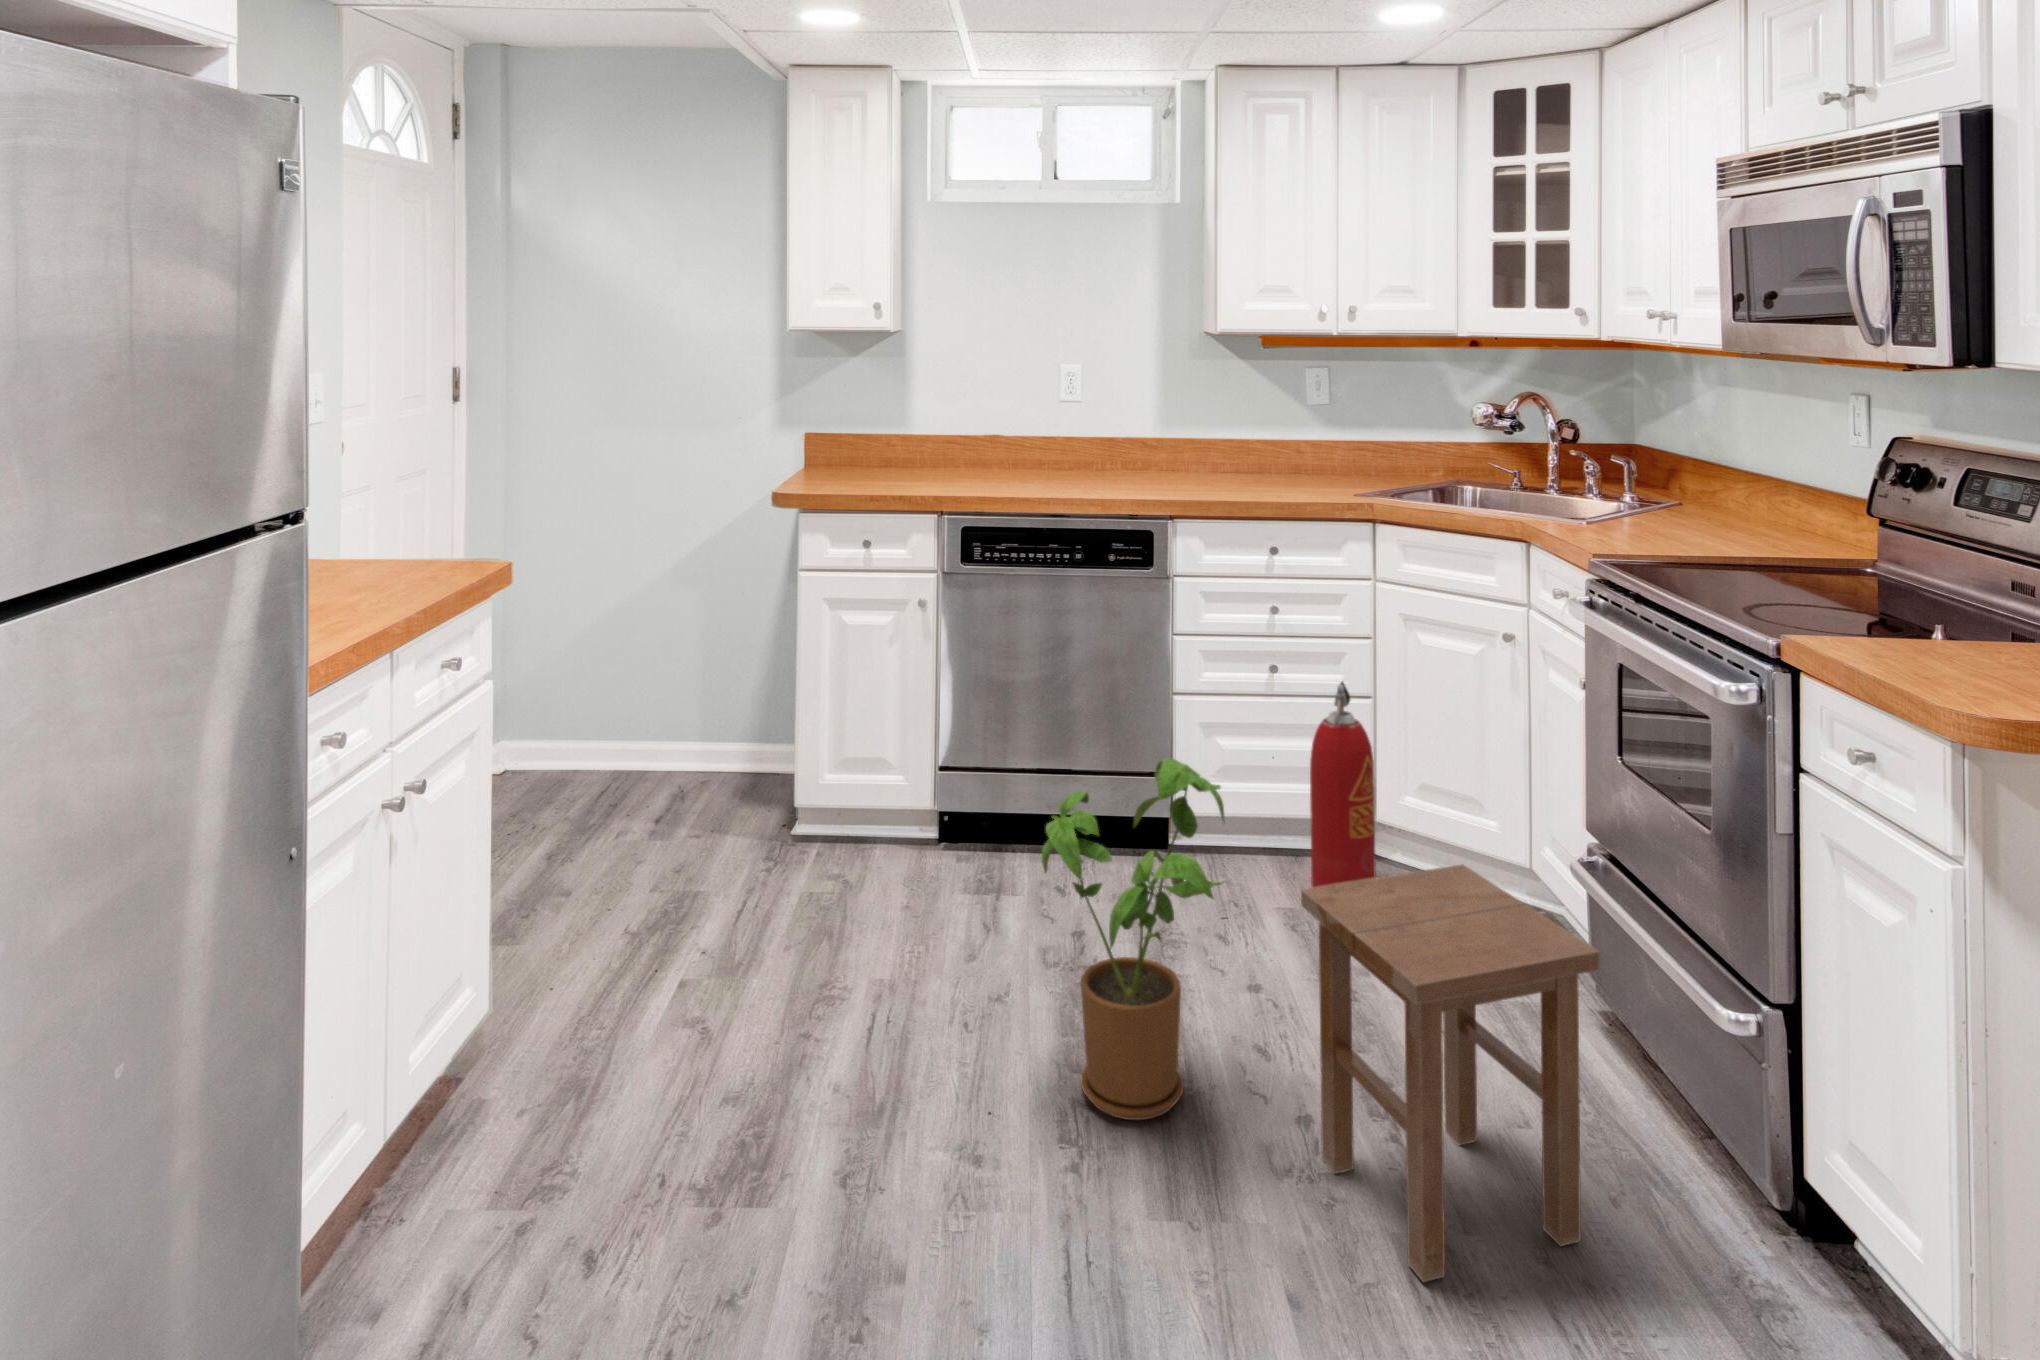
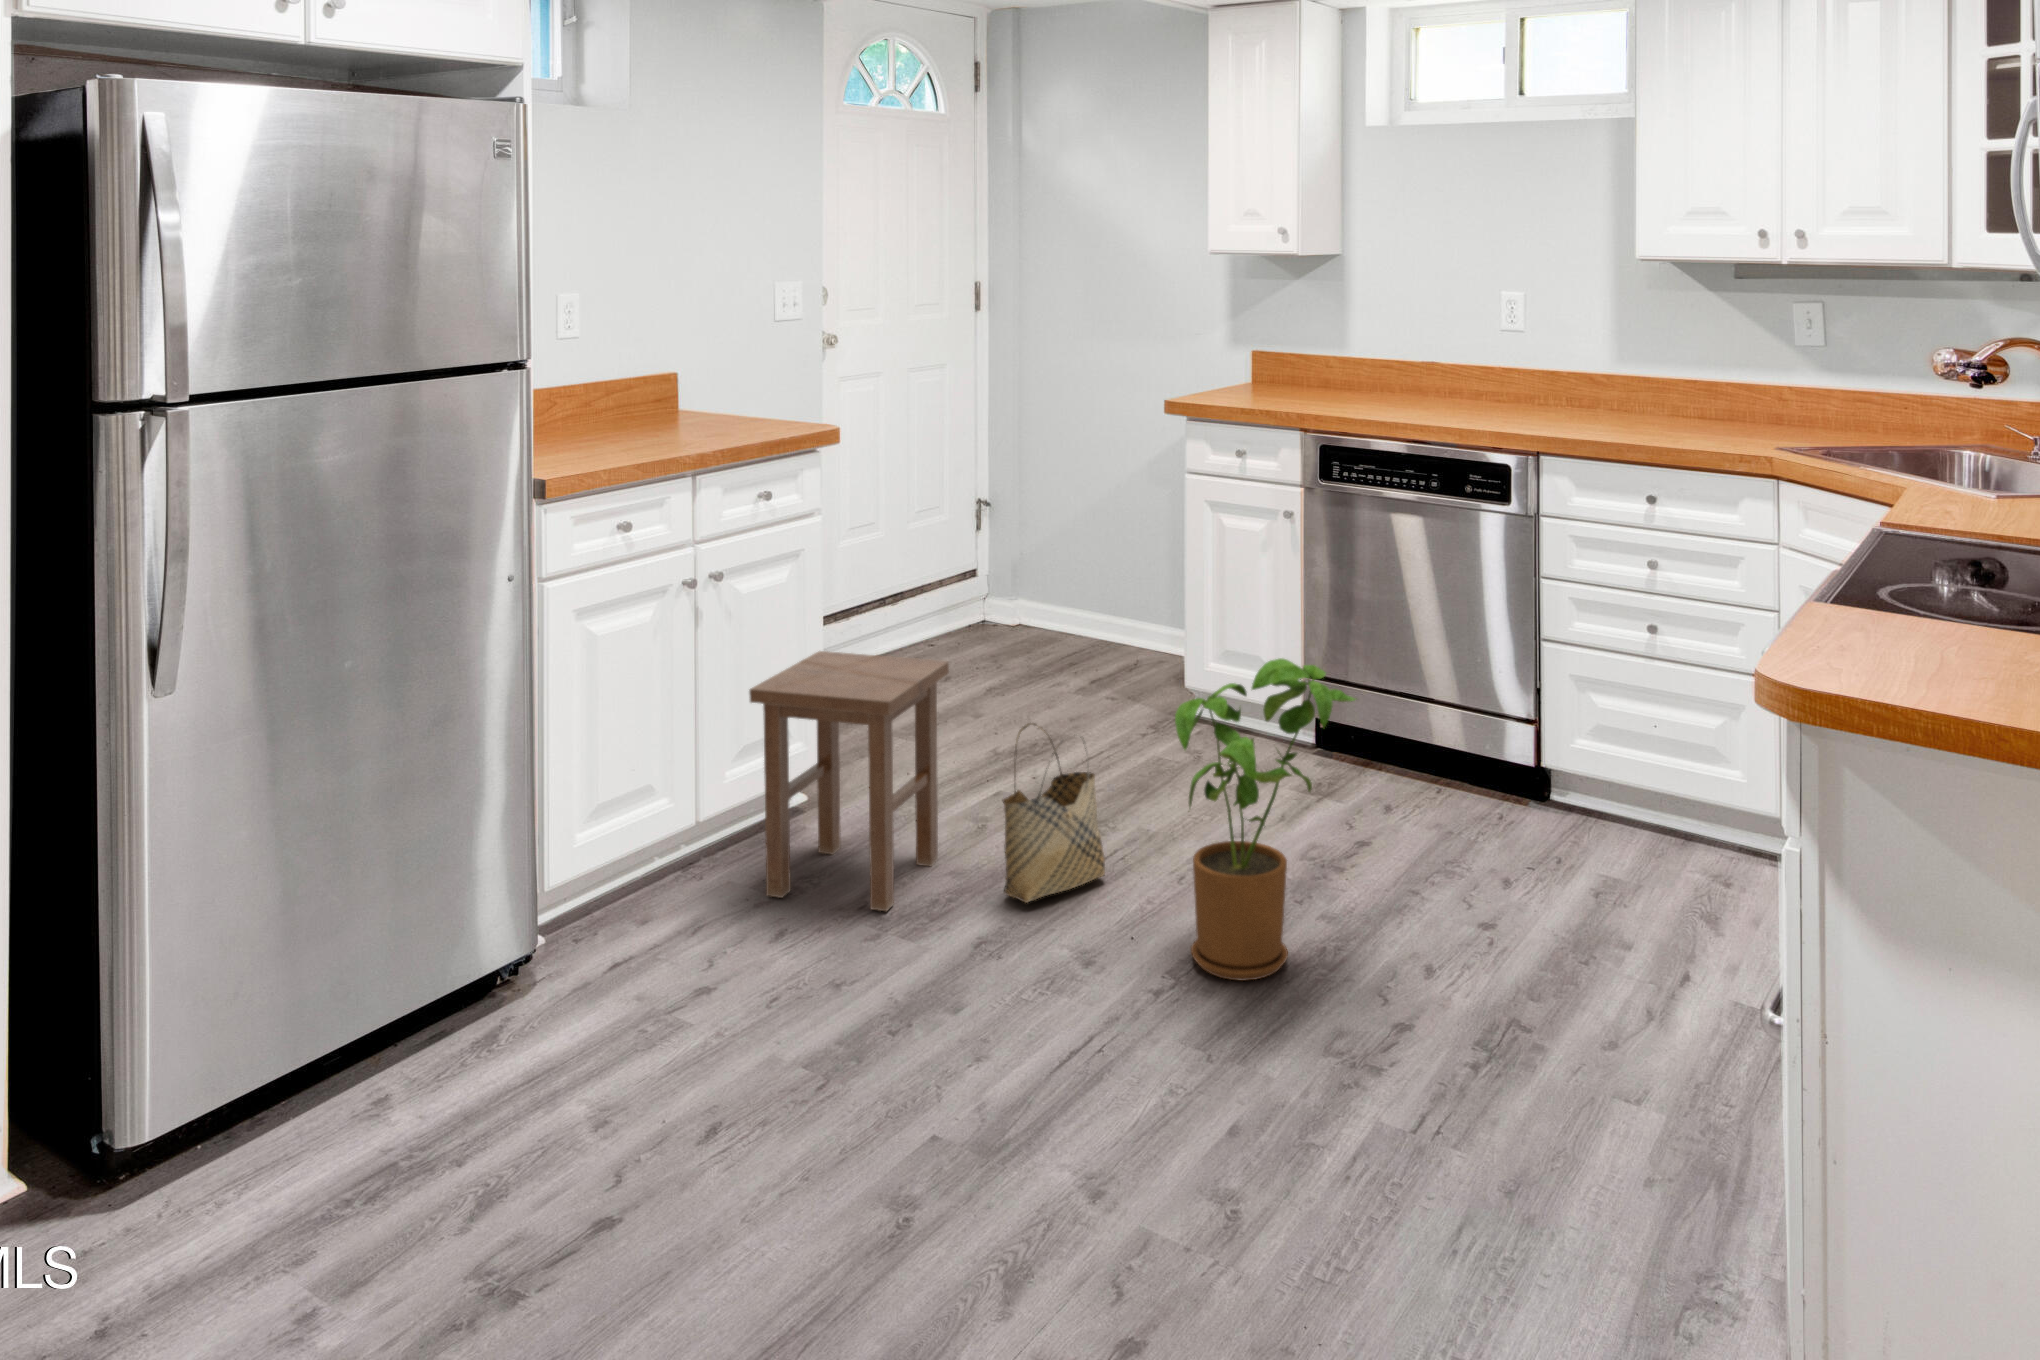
fire extinguisher: present [1310,682,1376,887] -> none [1617,651,1698,896]
stool: present [1301,864,1600,1282] -> present [749,651,949,911]
woven basket: none [823,881,915,1099] -> present [1003,723,1105,903]

